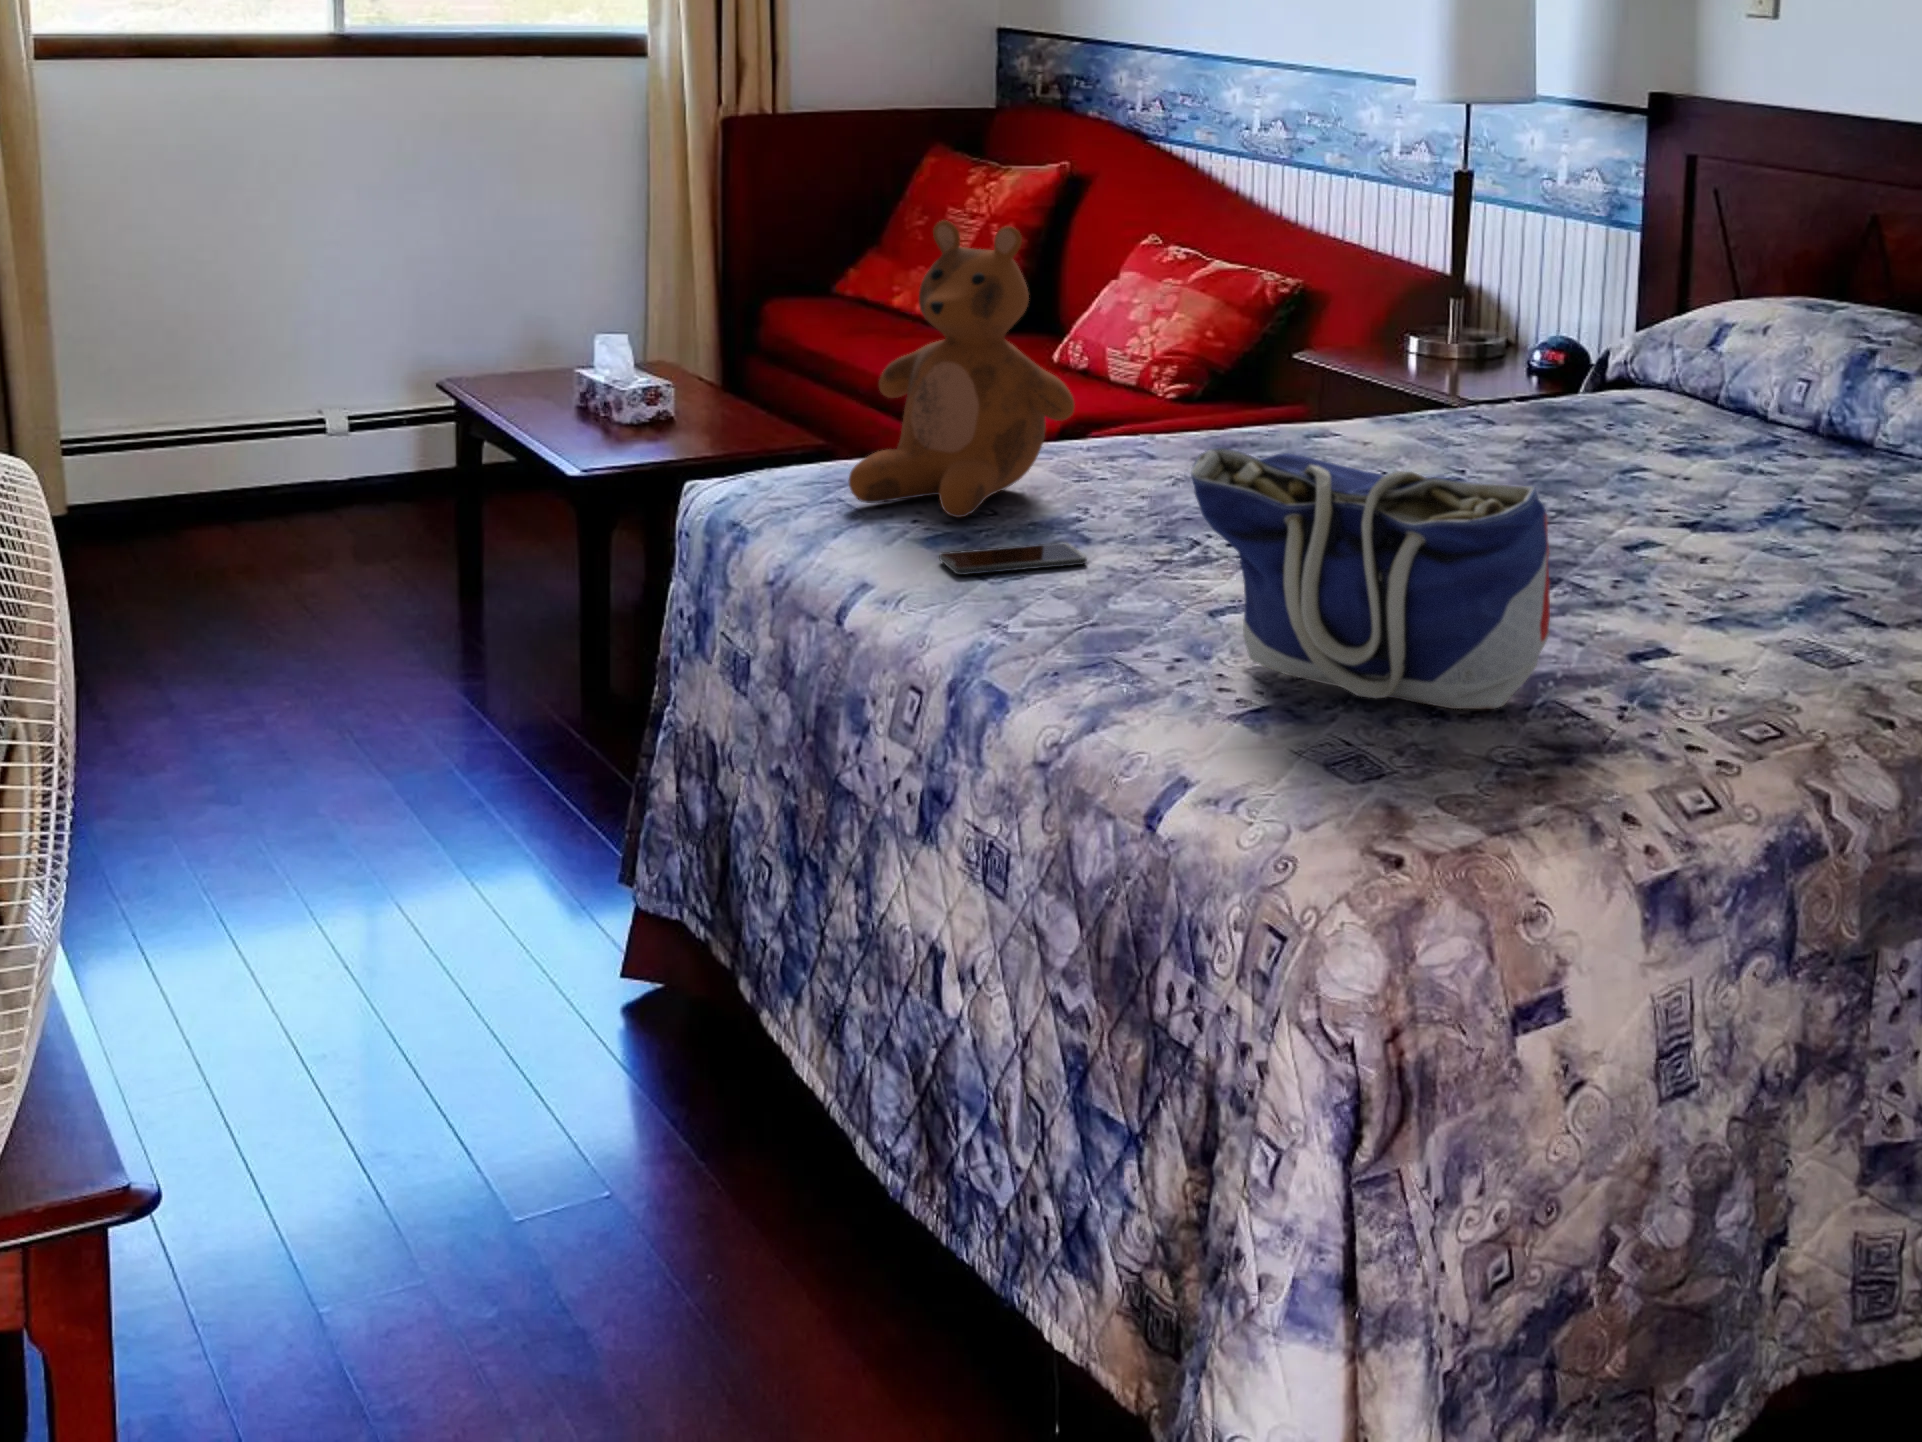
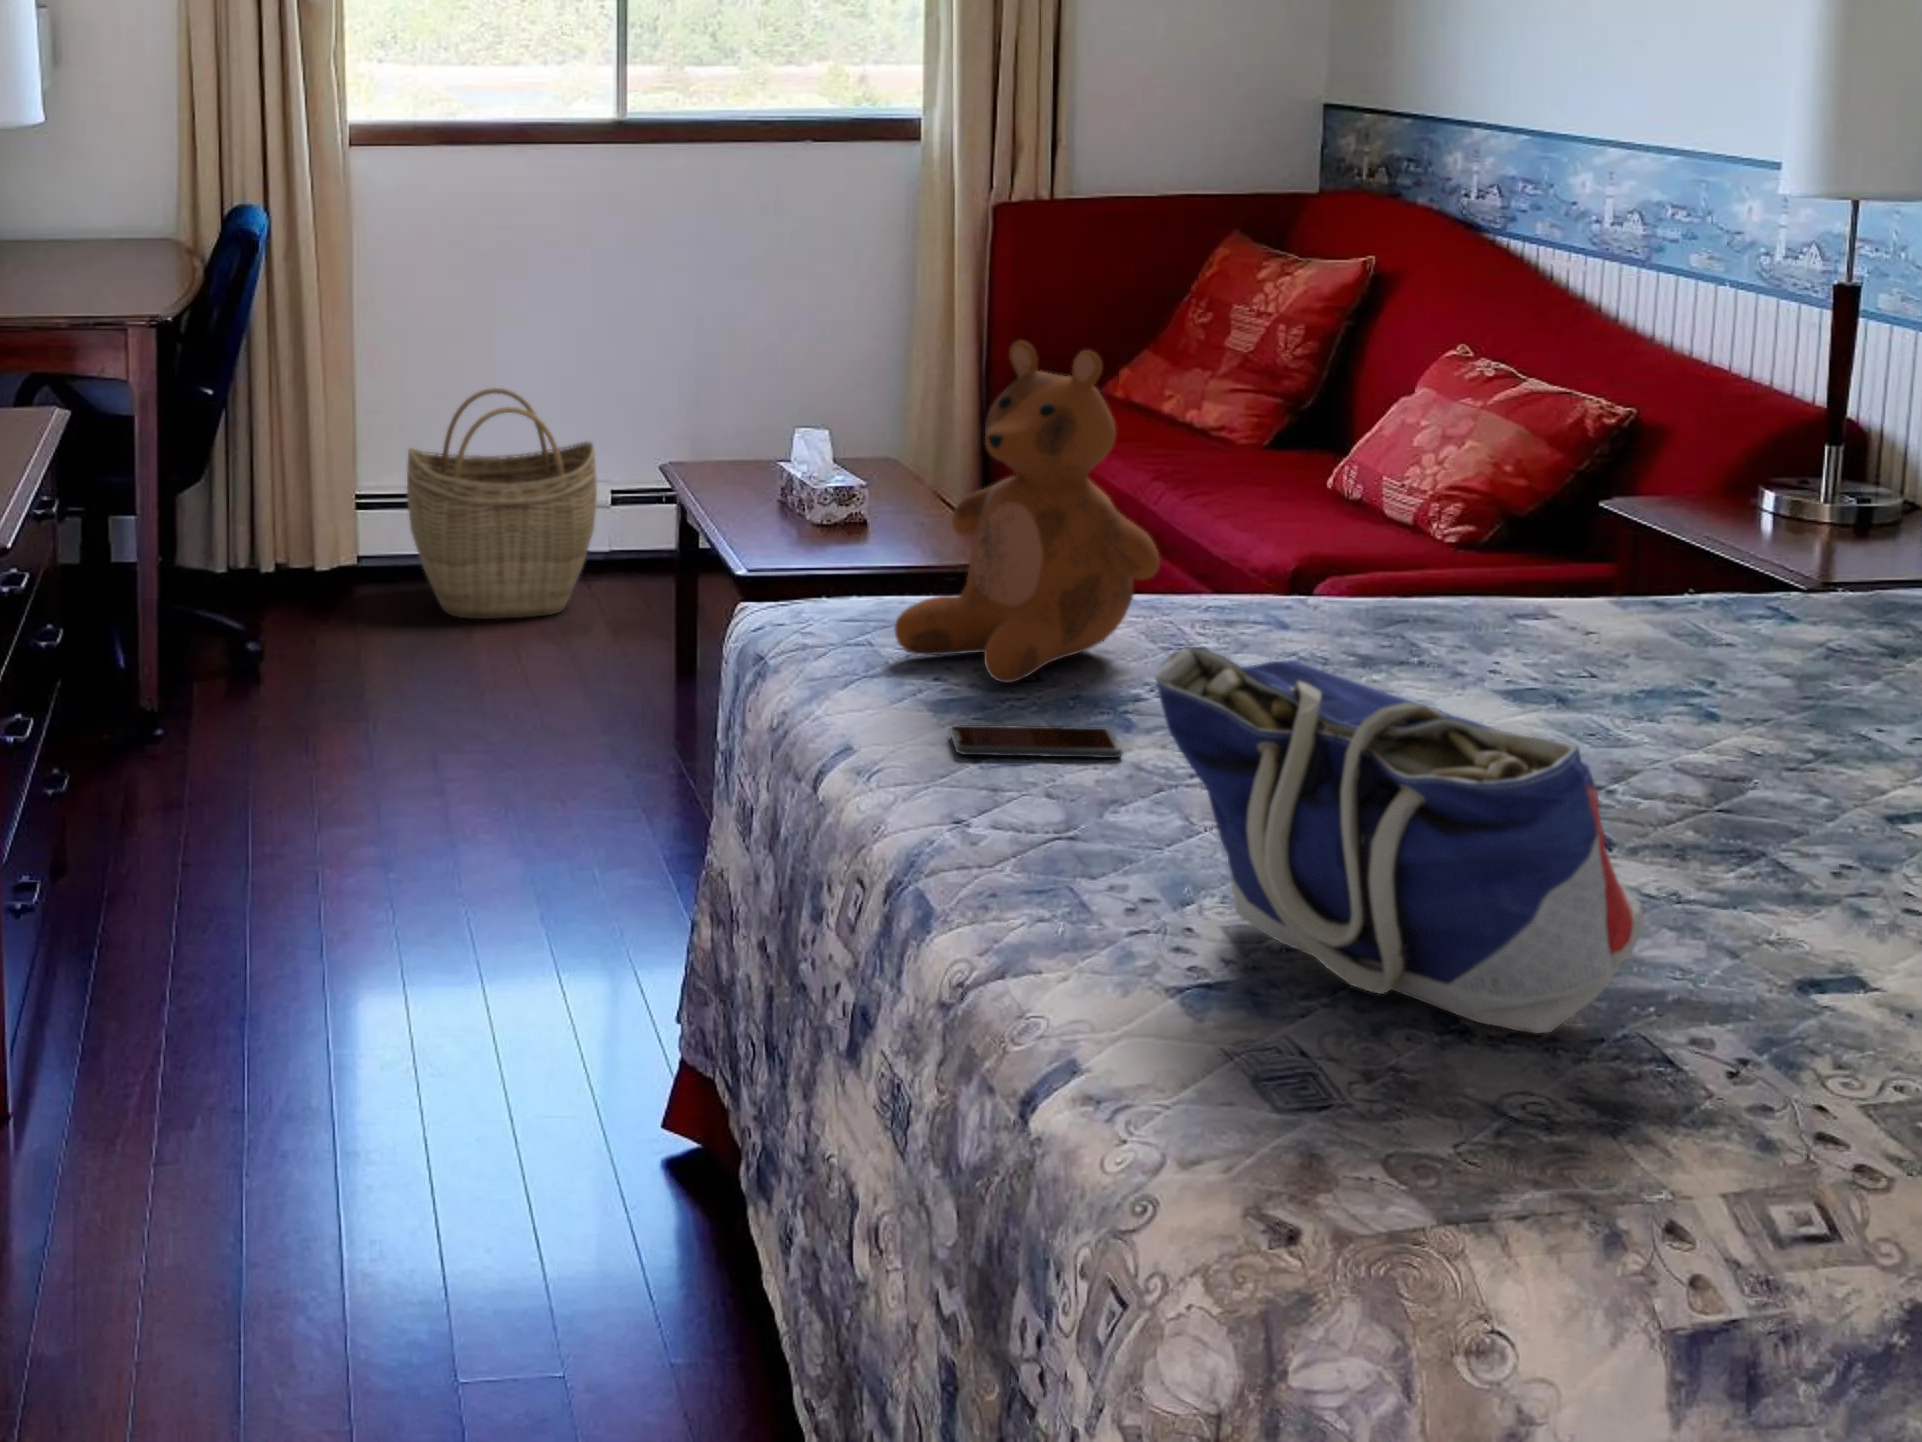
woven basket: none [133,309,347,551] -> present [407,388,597,619]

